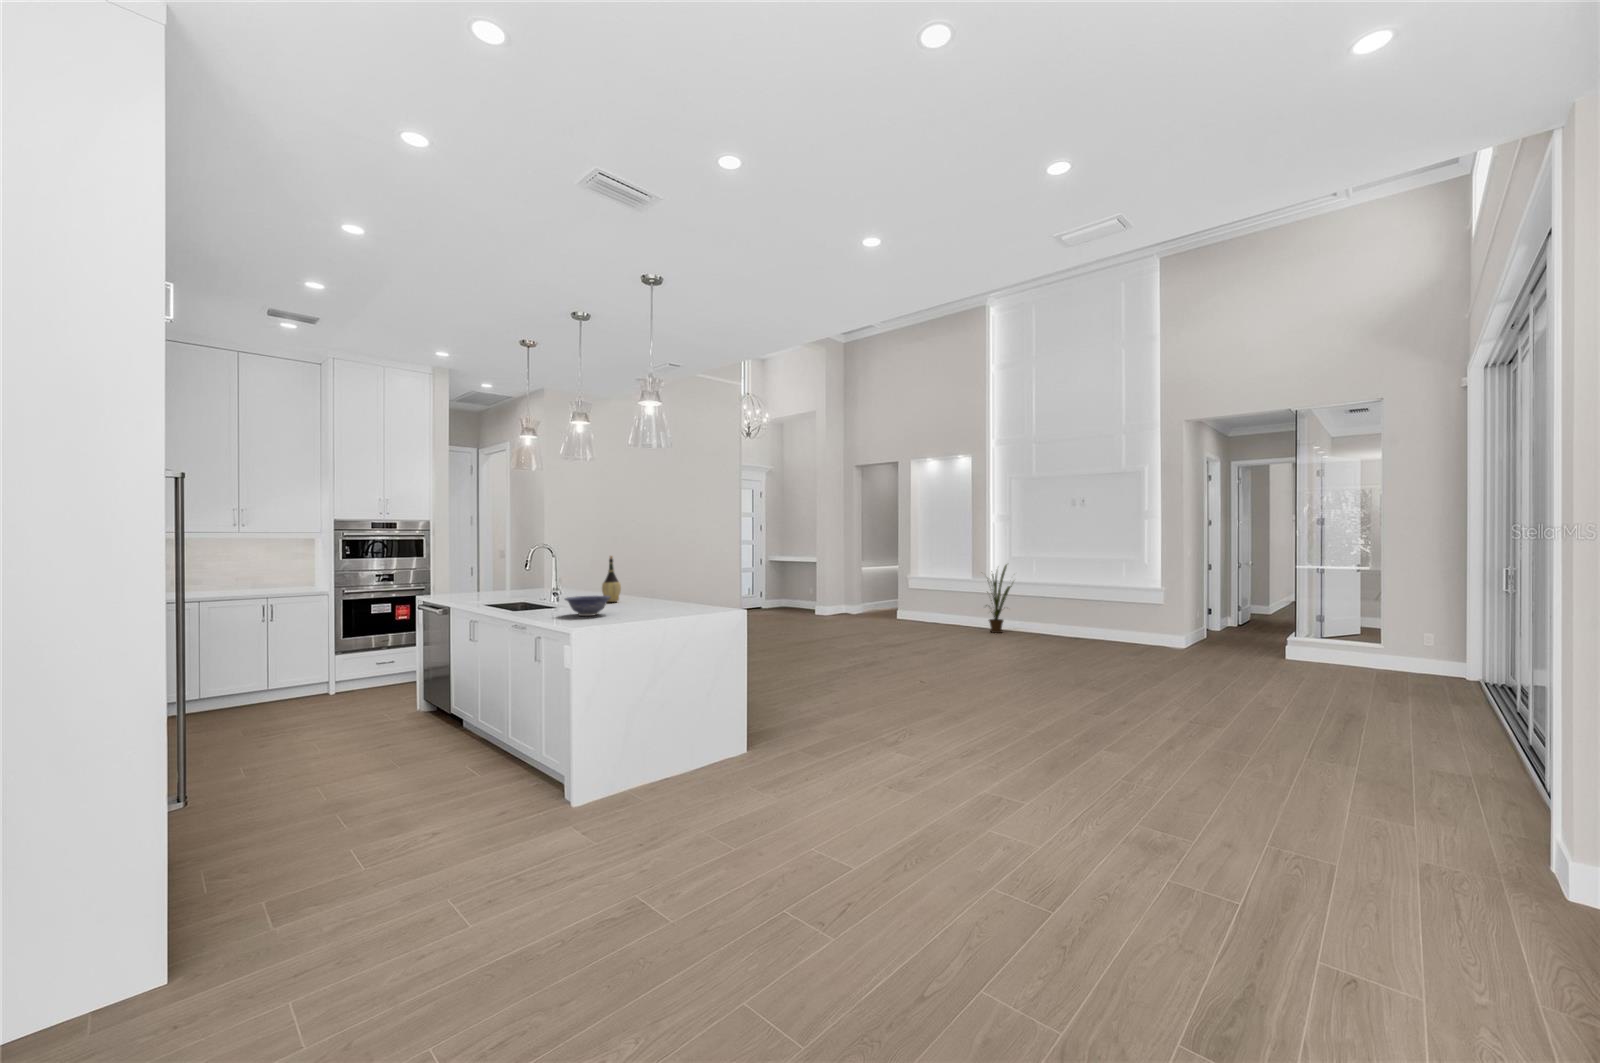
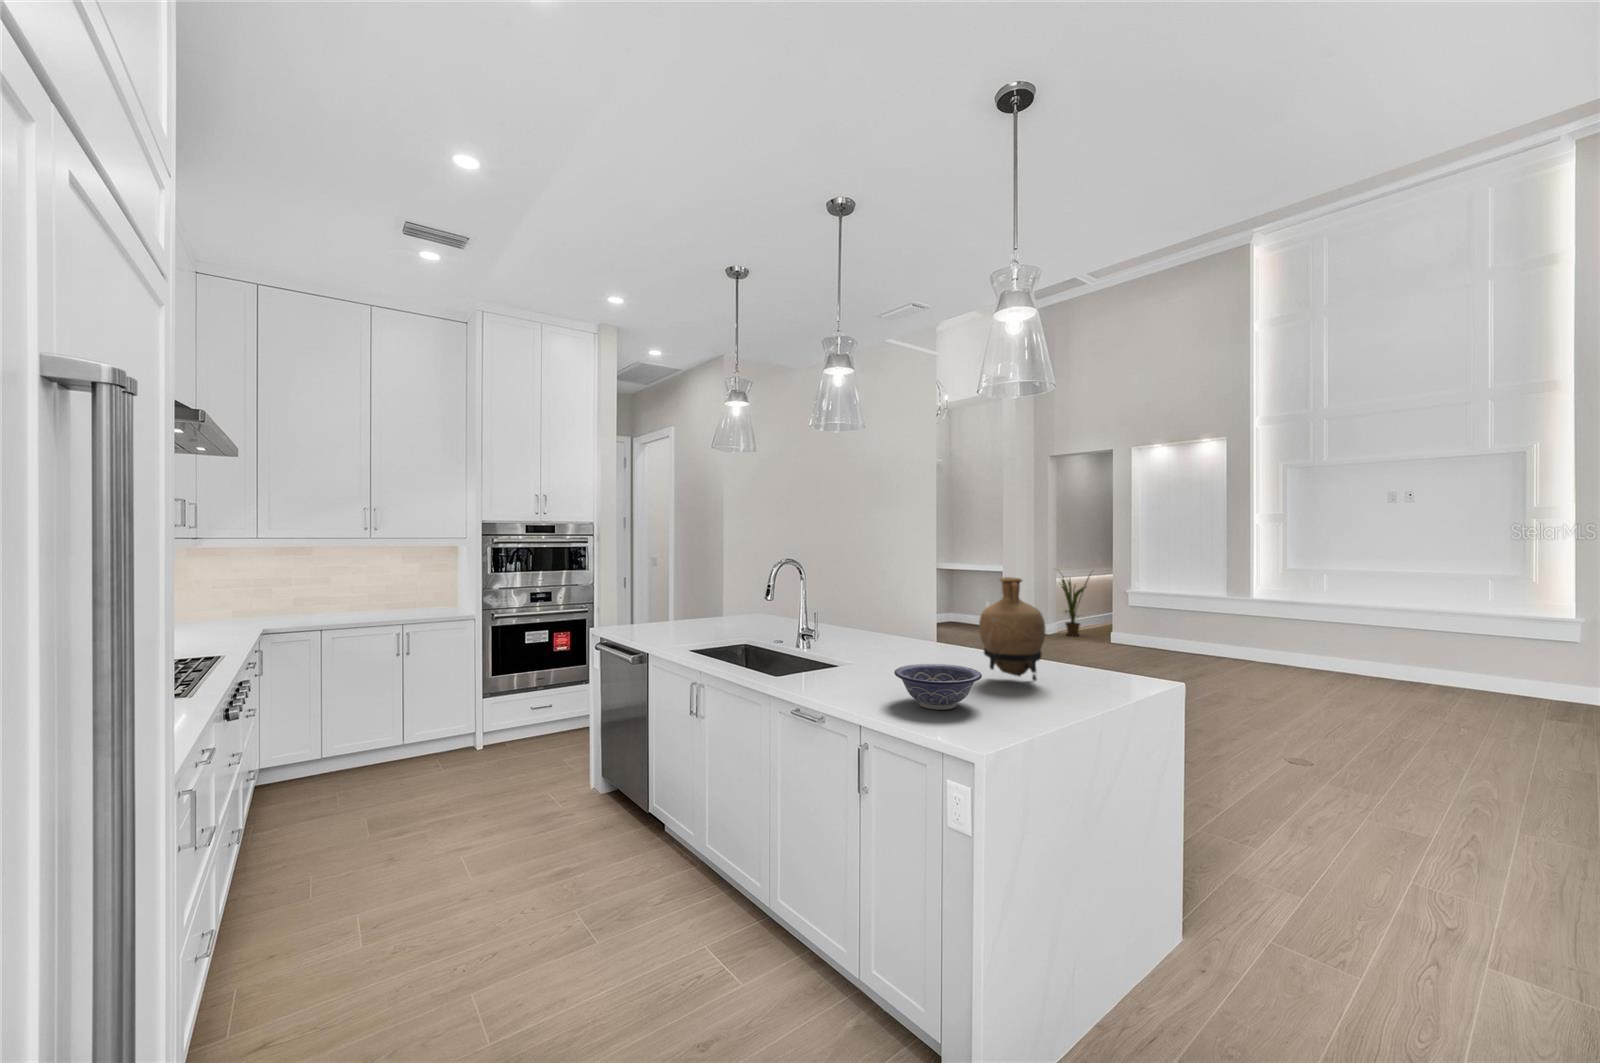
vase: none [631,549,667,607] -> present [979,577,1046,681]
wine bottle: present [602,556,621,602] -> none [896,583,927,660]
house plant: present [986,565,1012,633] -> present [1061,576,1090,636]

